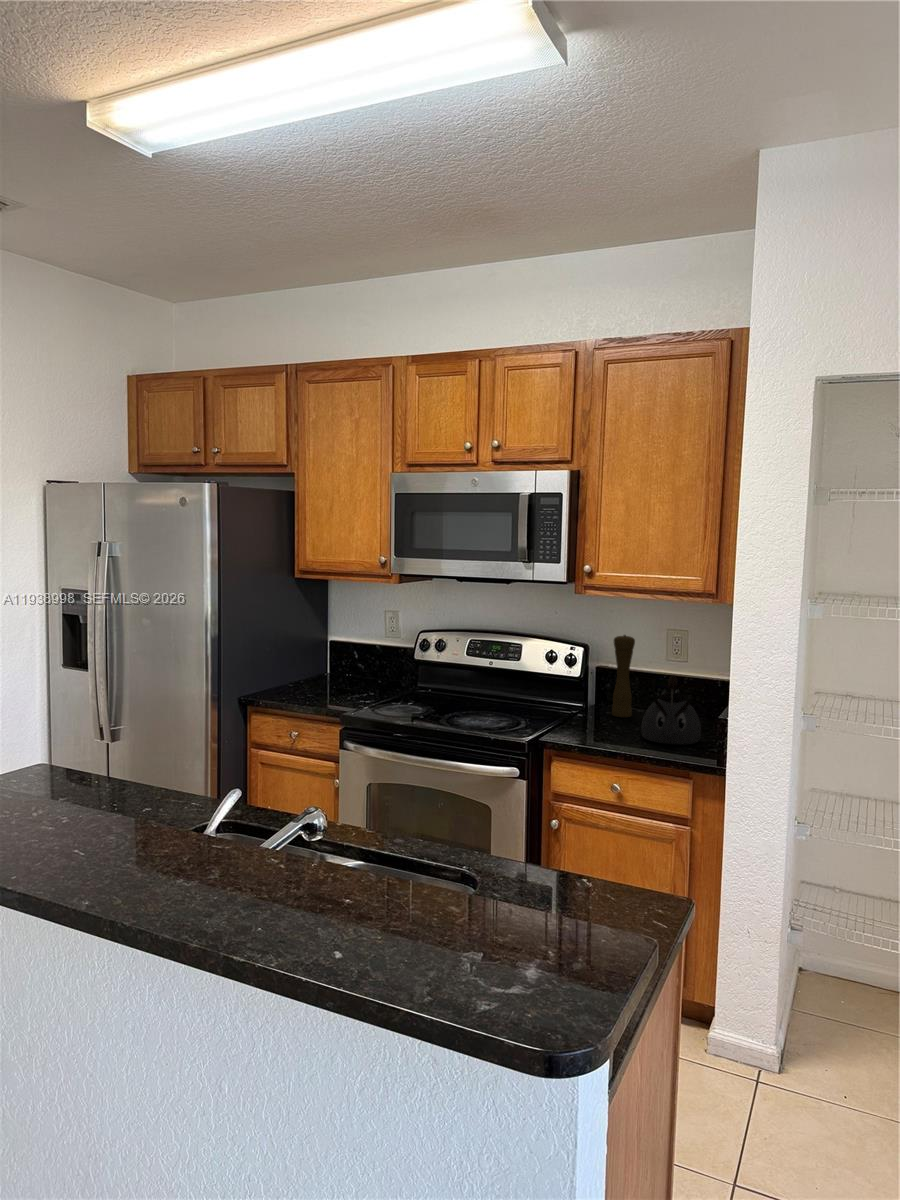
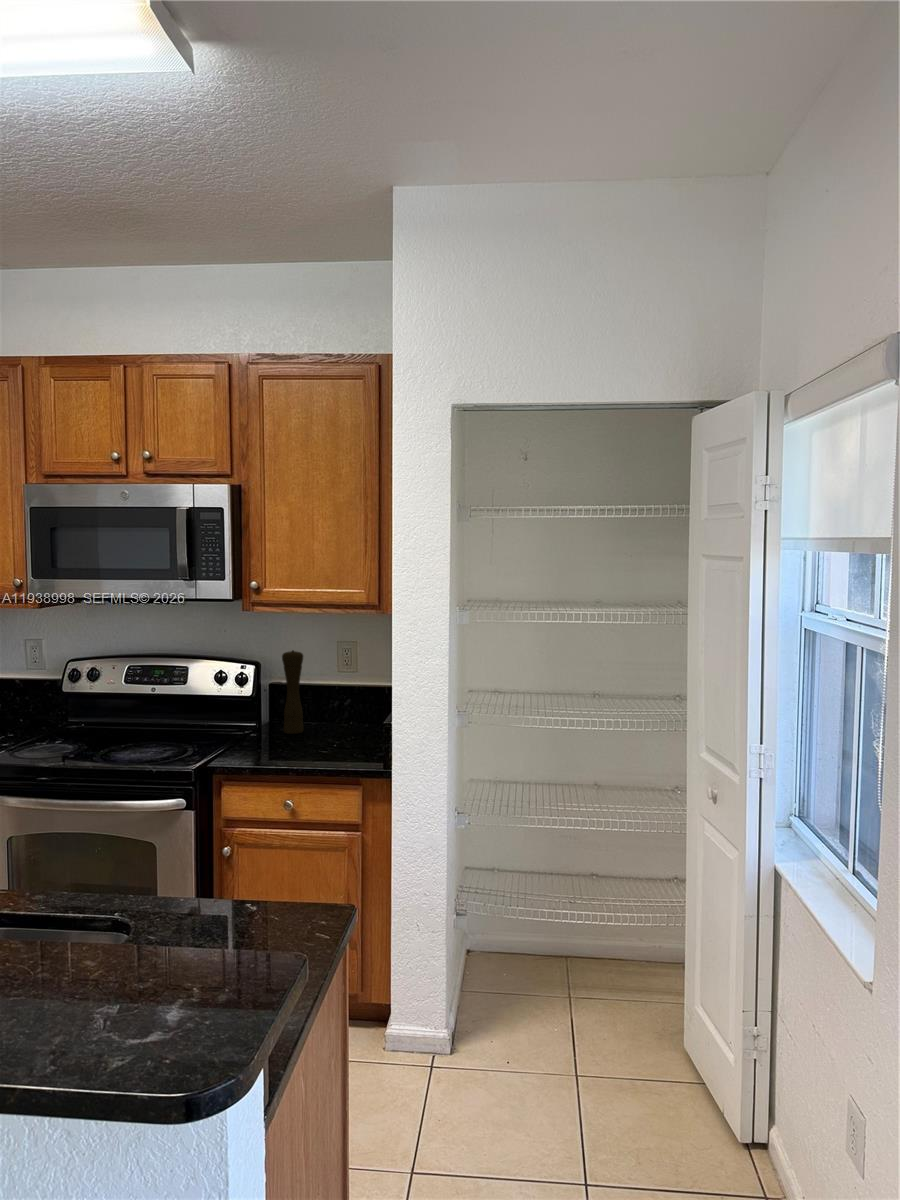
kettle: present [641,675,701,745] -> none [312,687,369,755]

